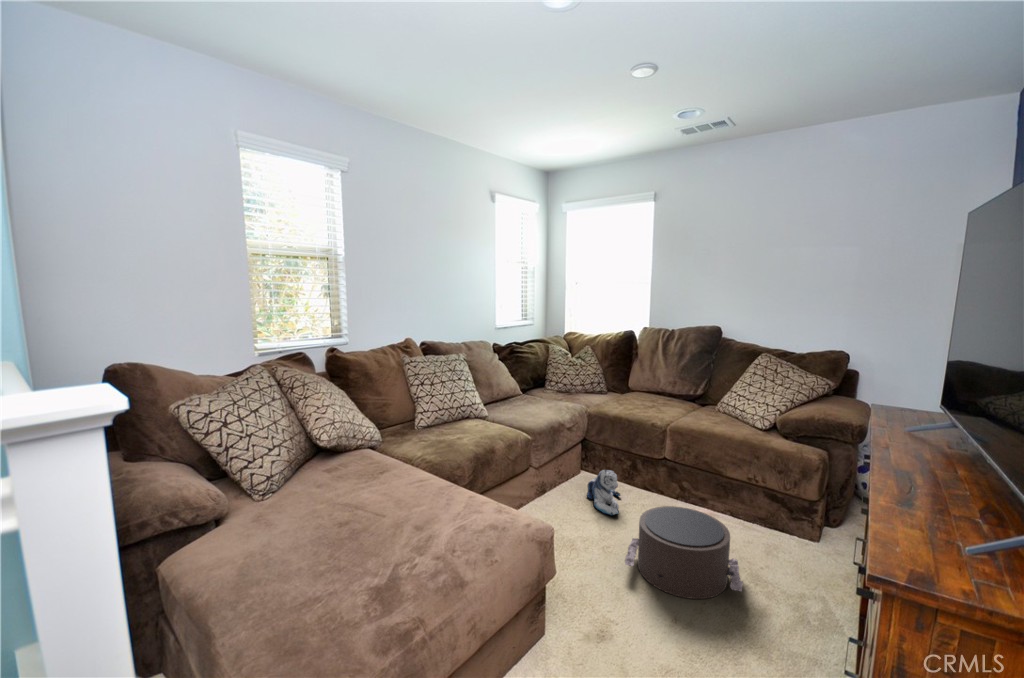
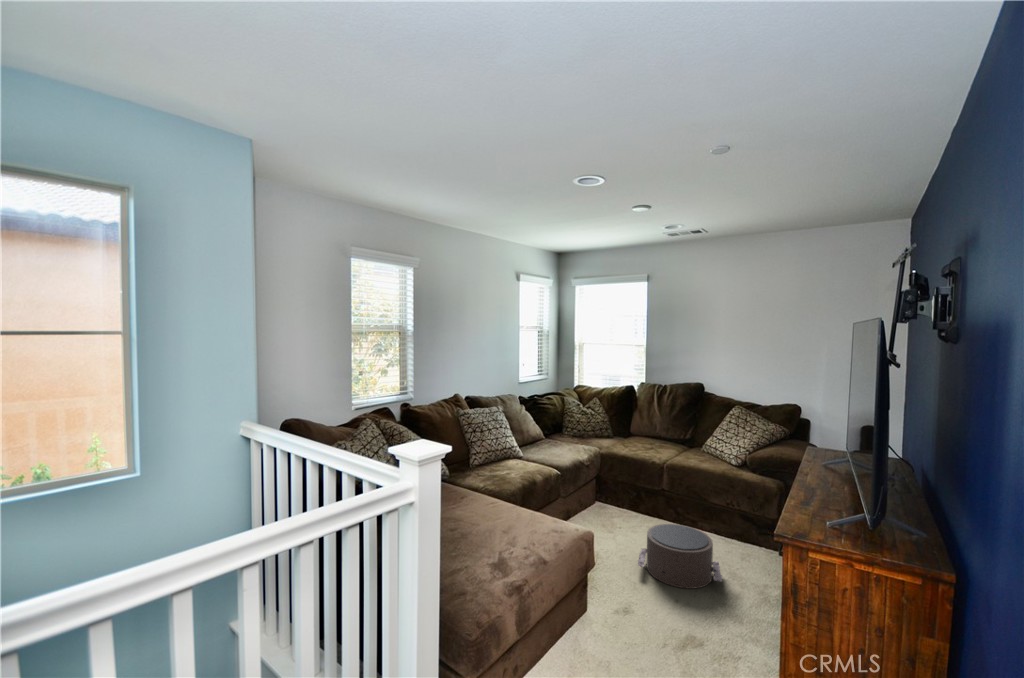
plush toy: present [587,470,620,516] -> none [602,499,629,534]

